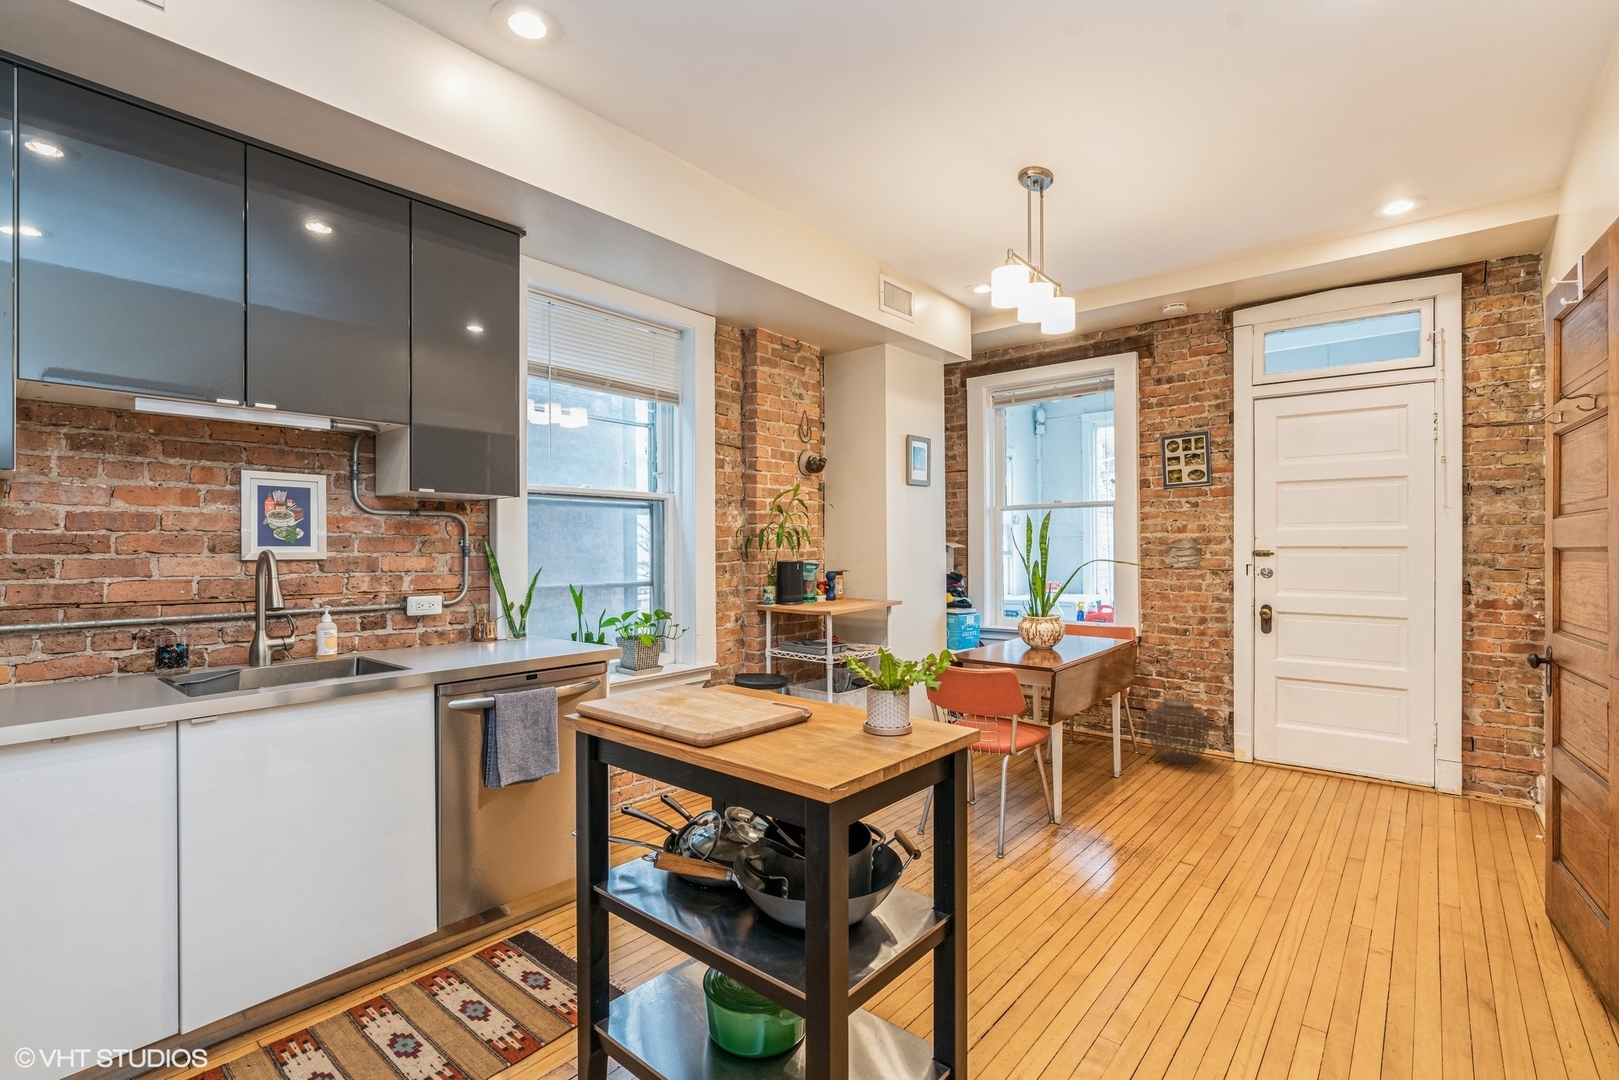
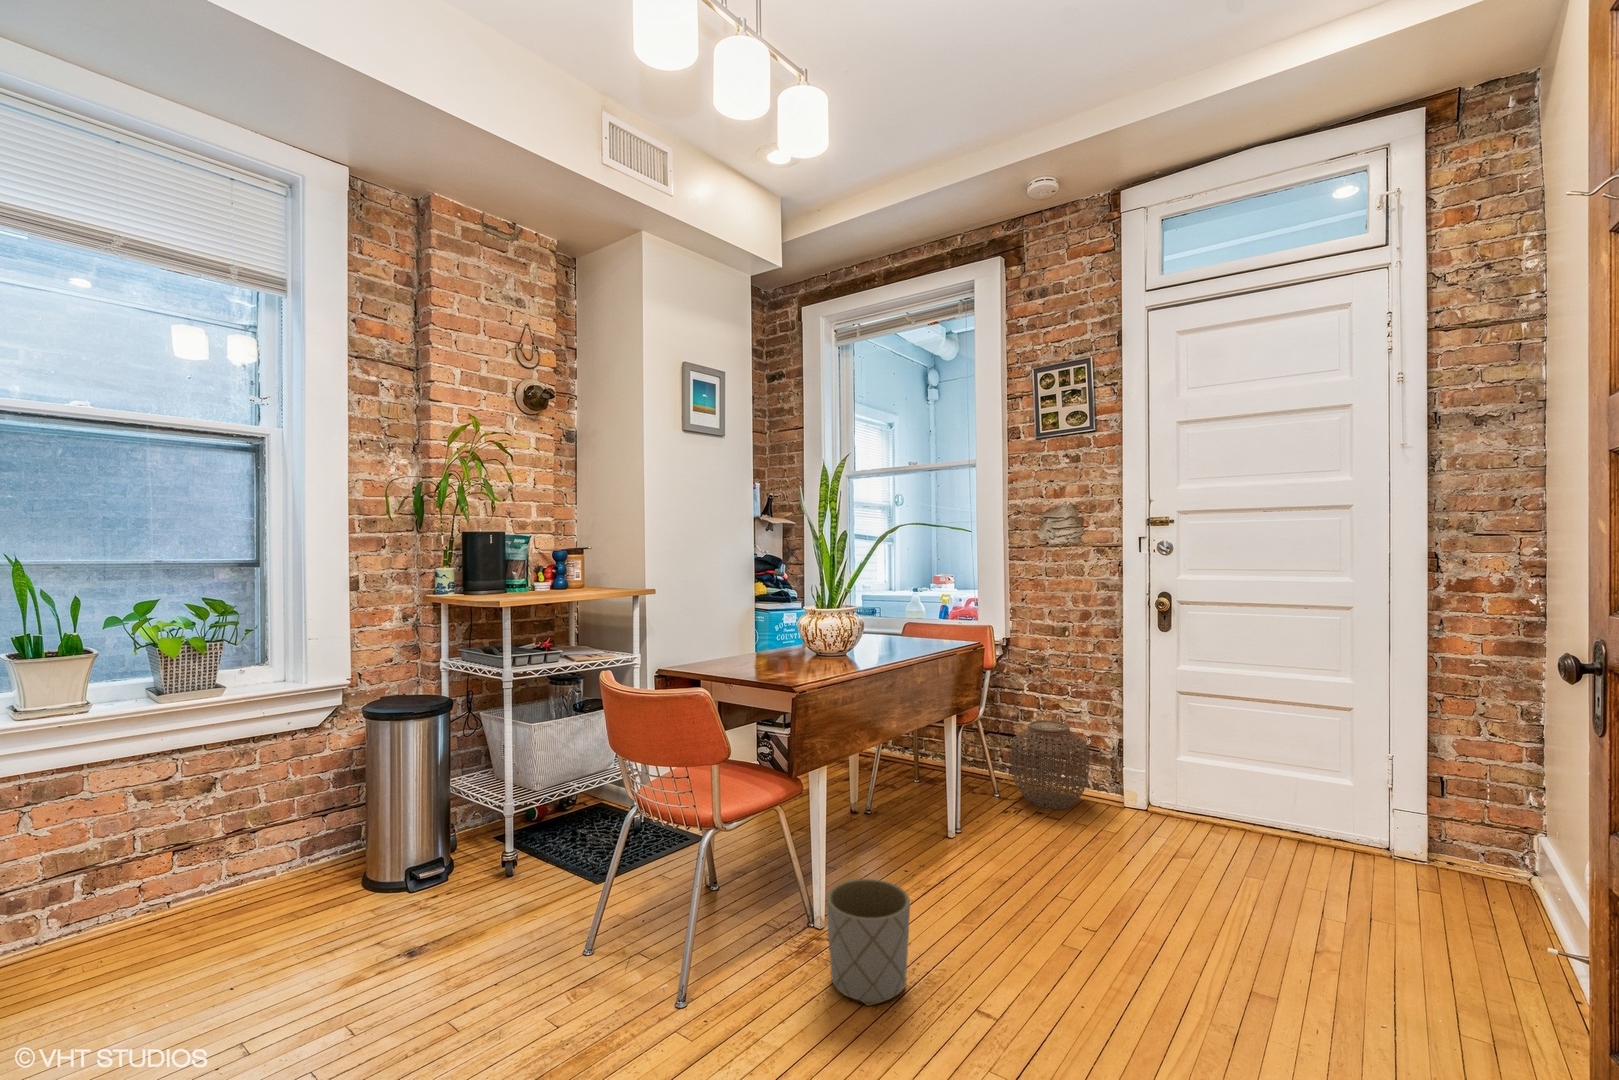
planter: none [1076,788,1131,859] -> present [827,879,910,1006]

